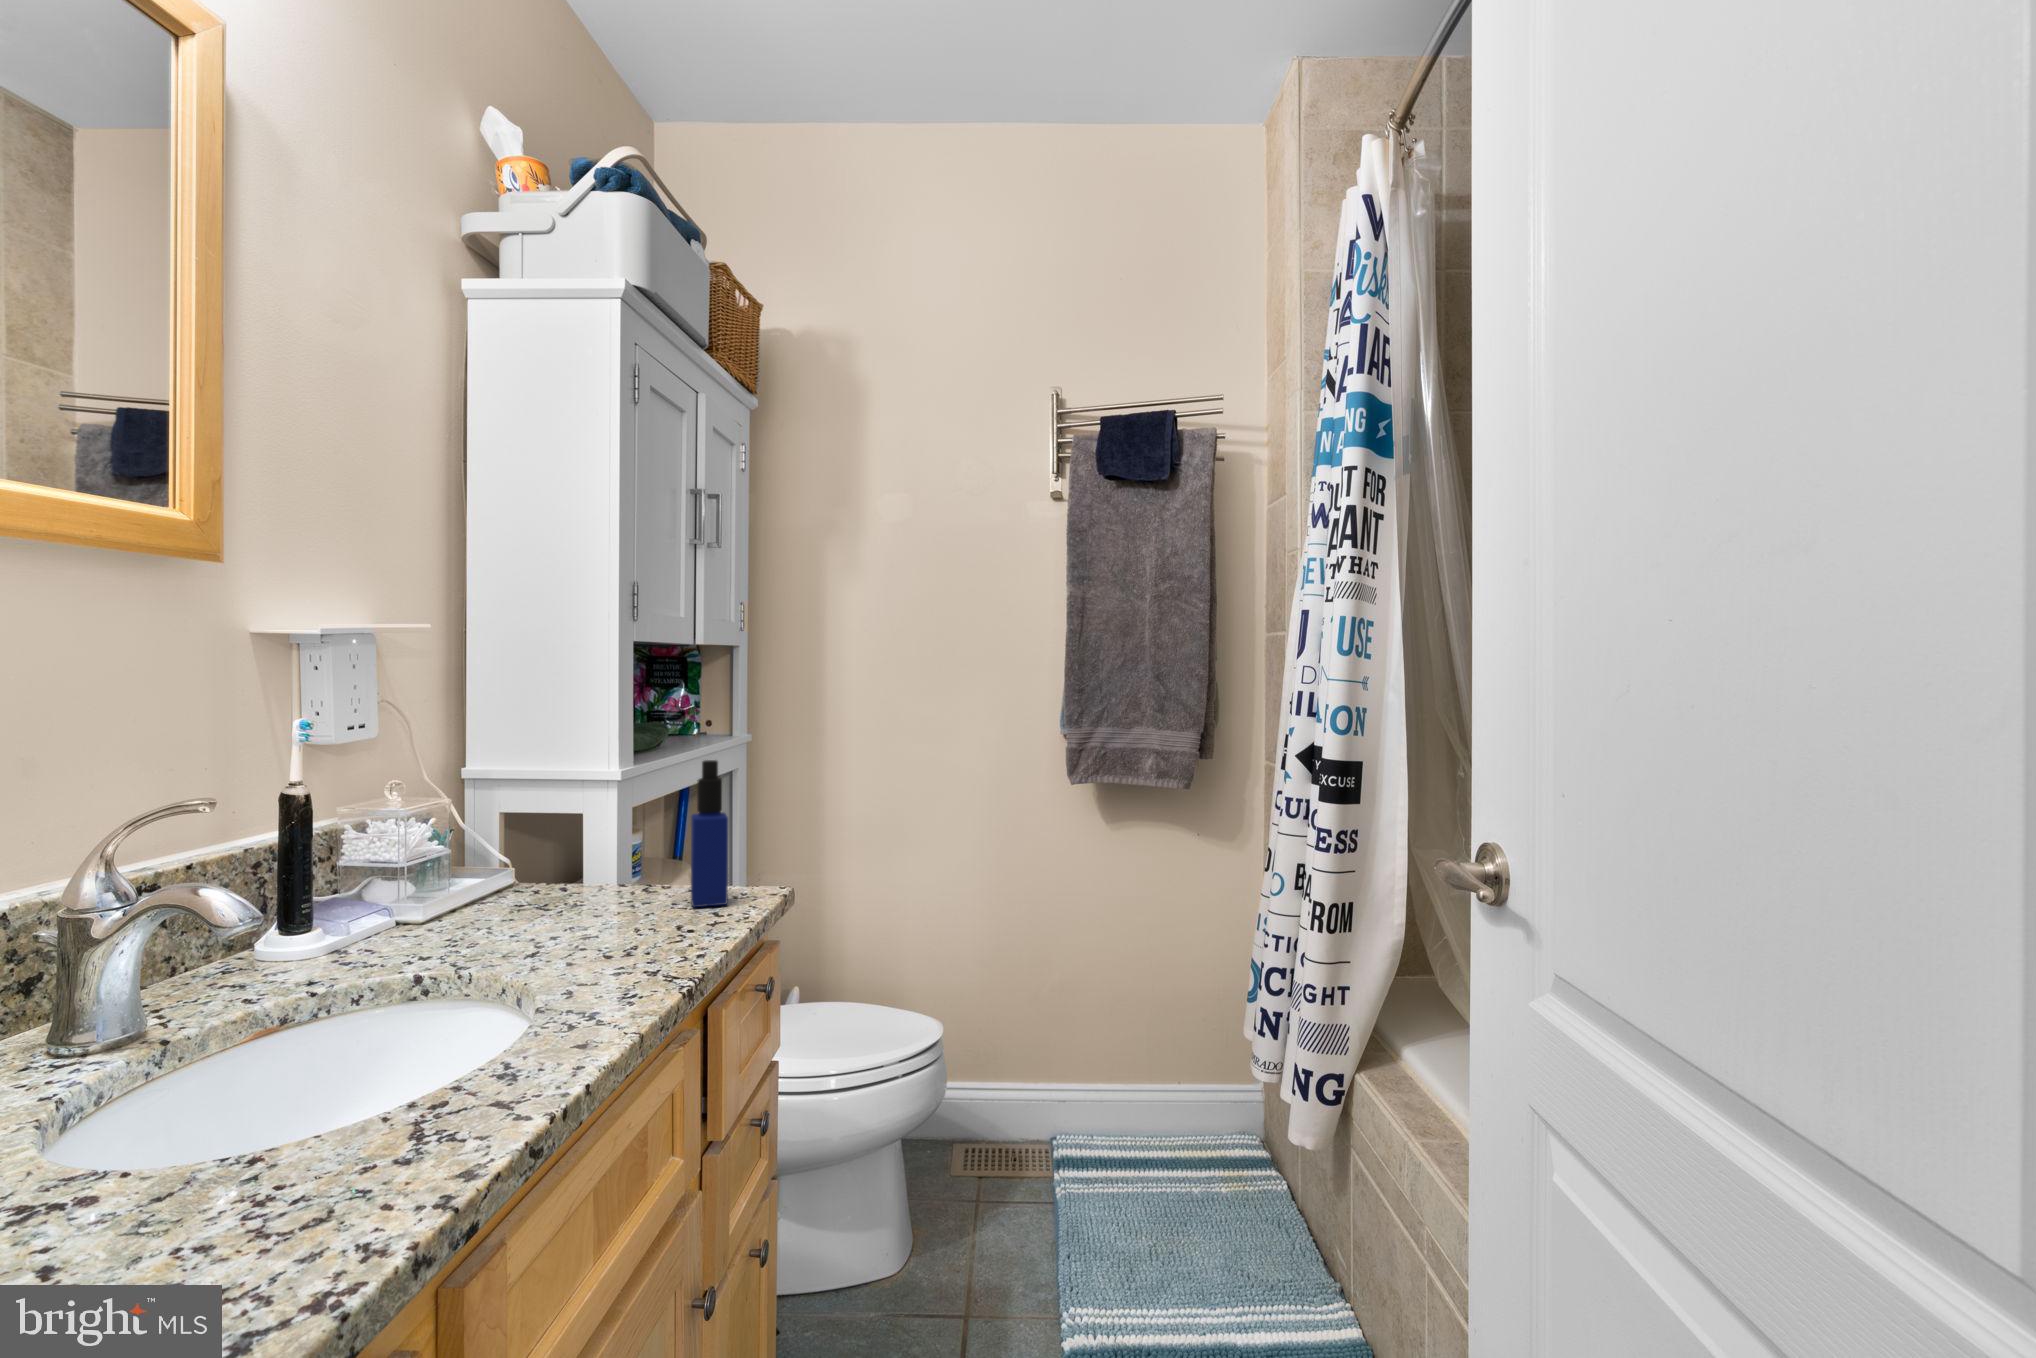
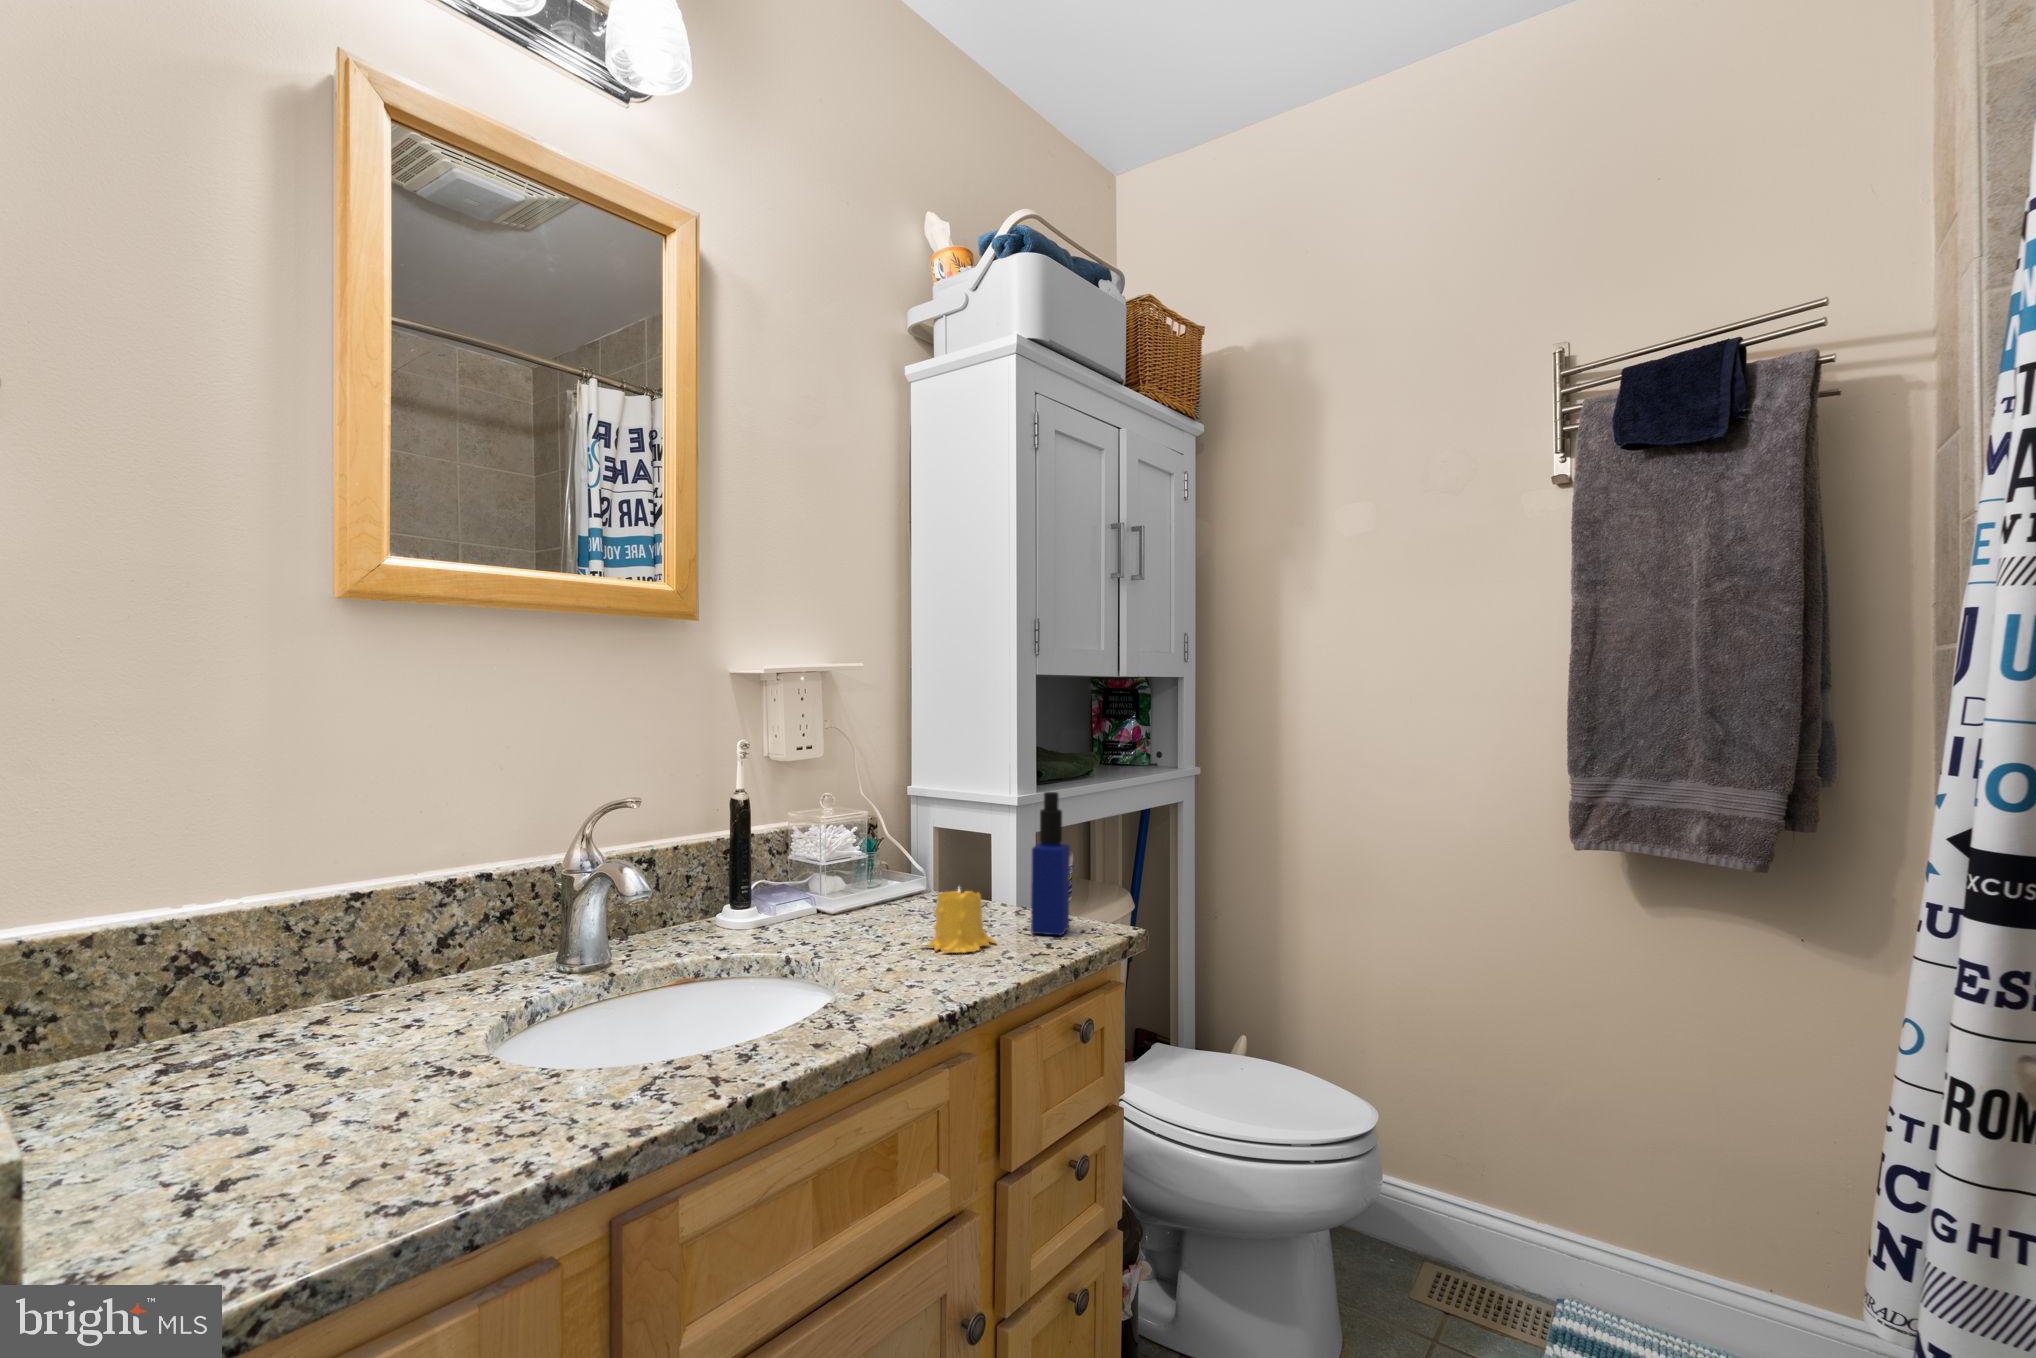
candle: none [590,864,667,939] -> present [927,889,997,953]

